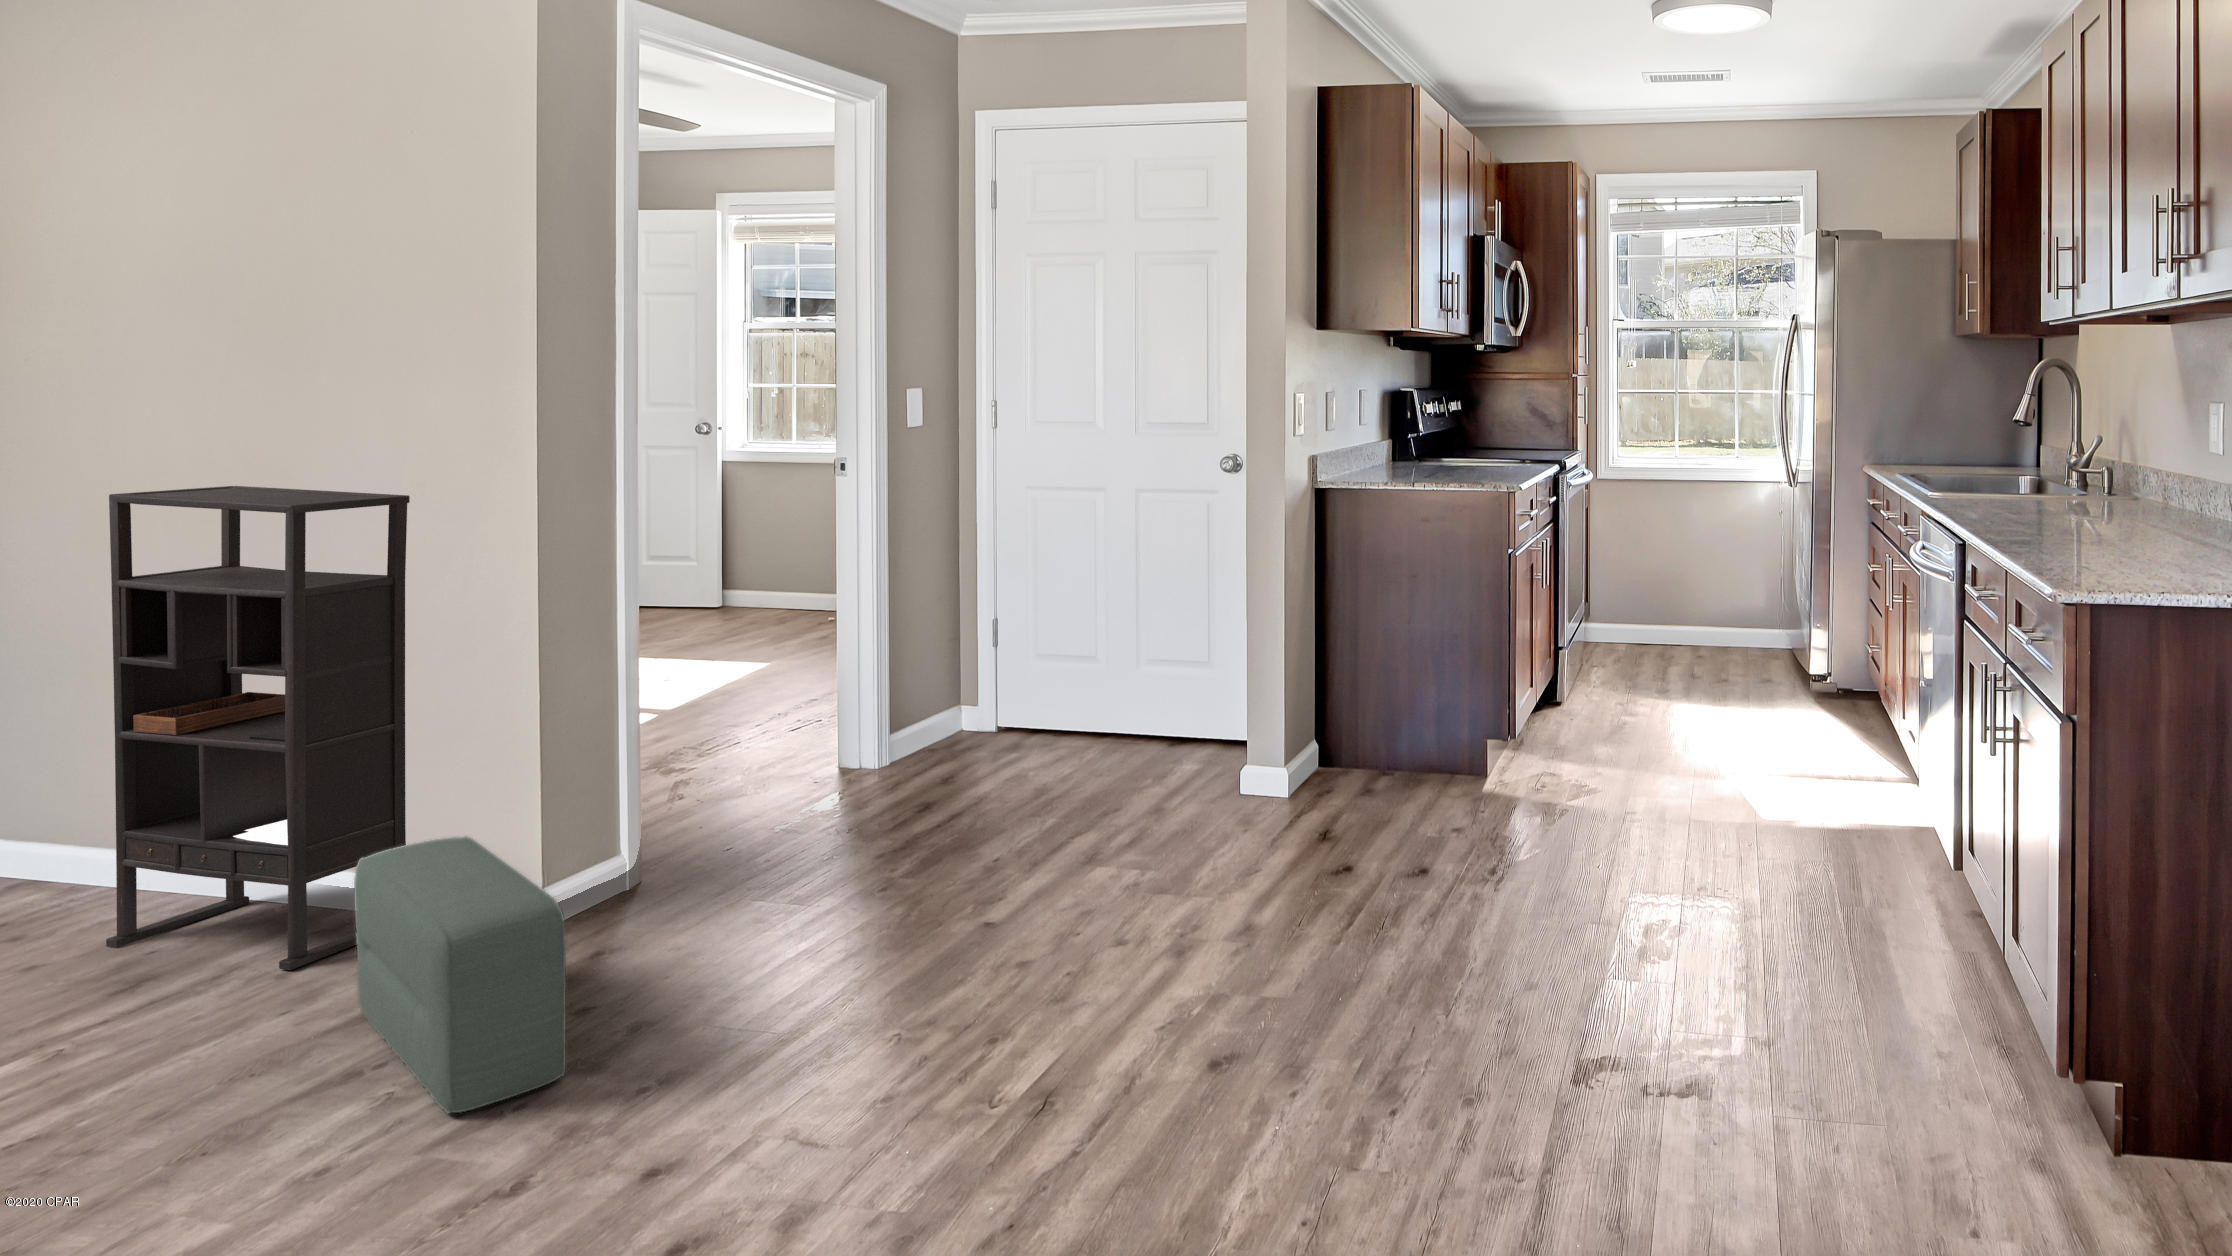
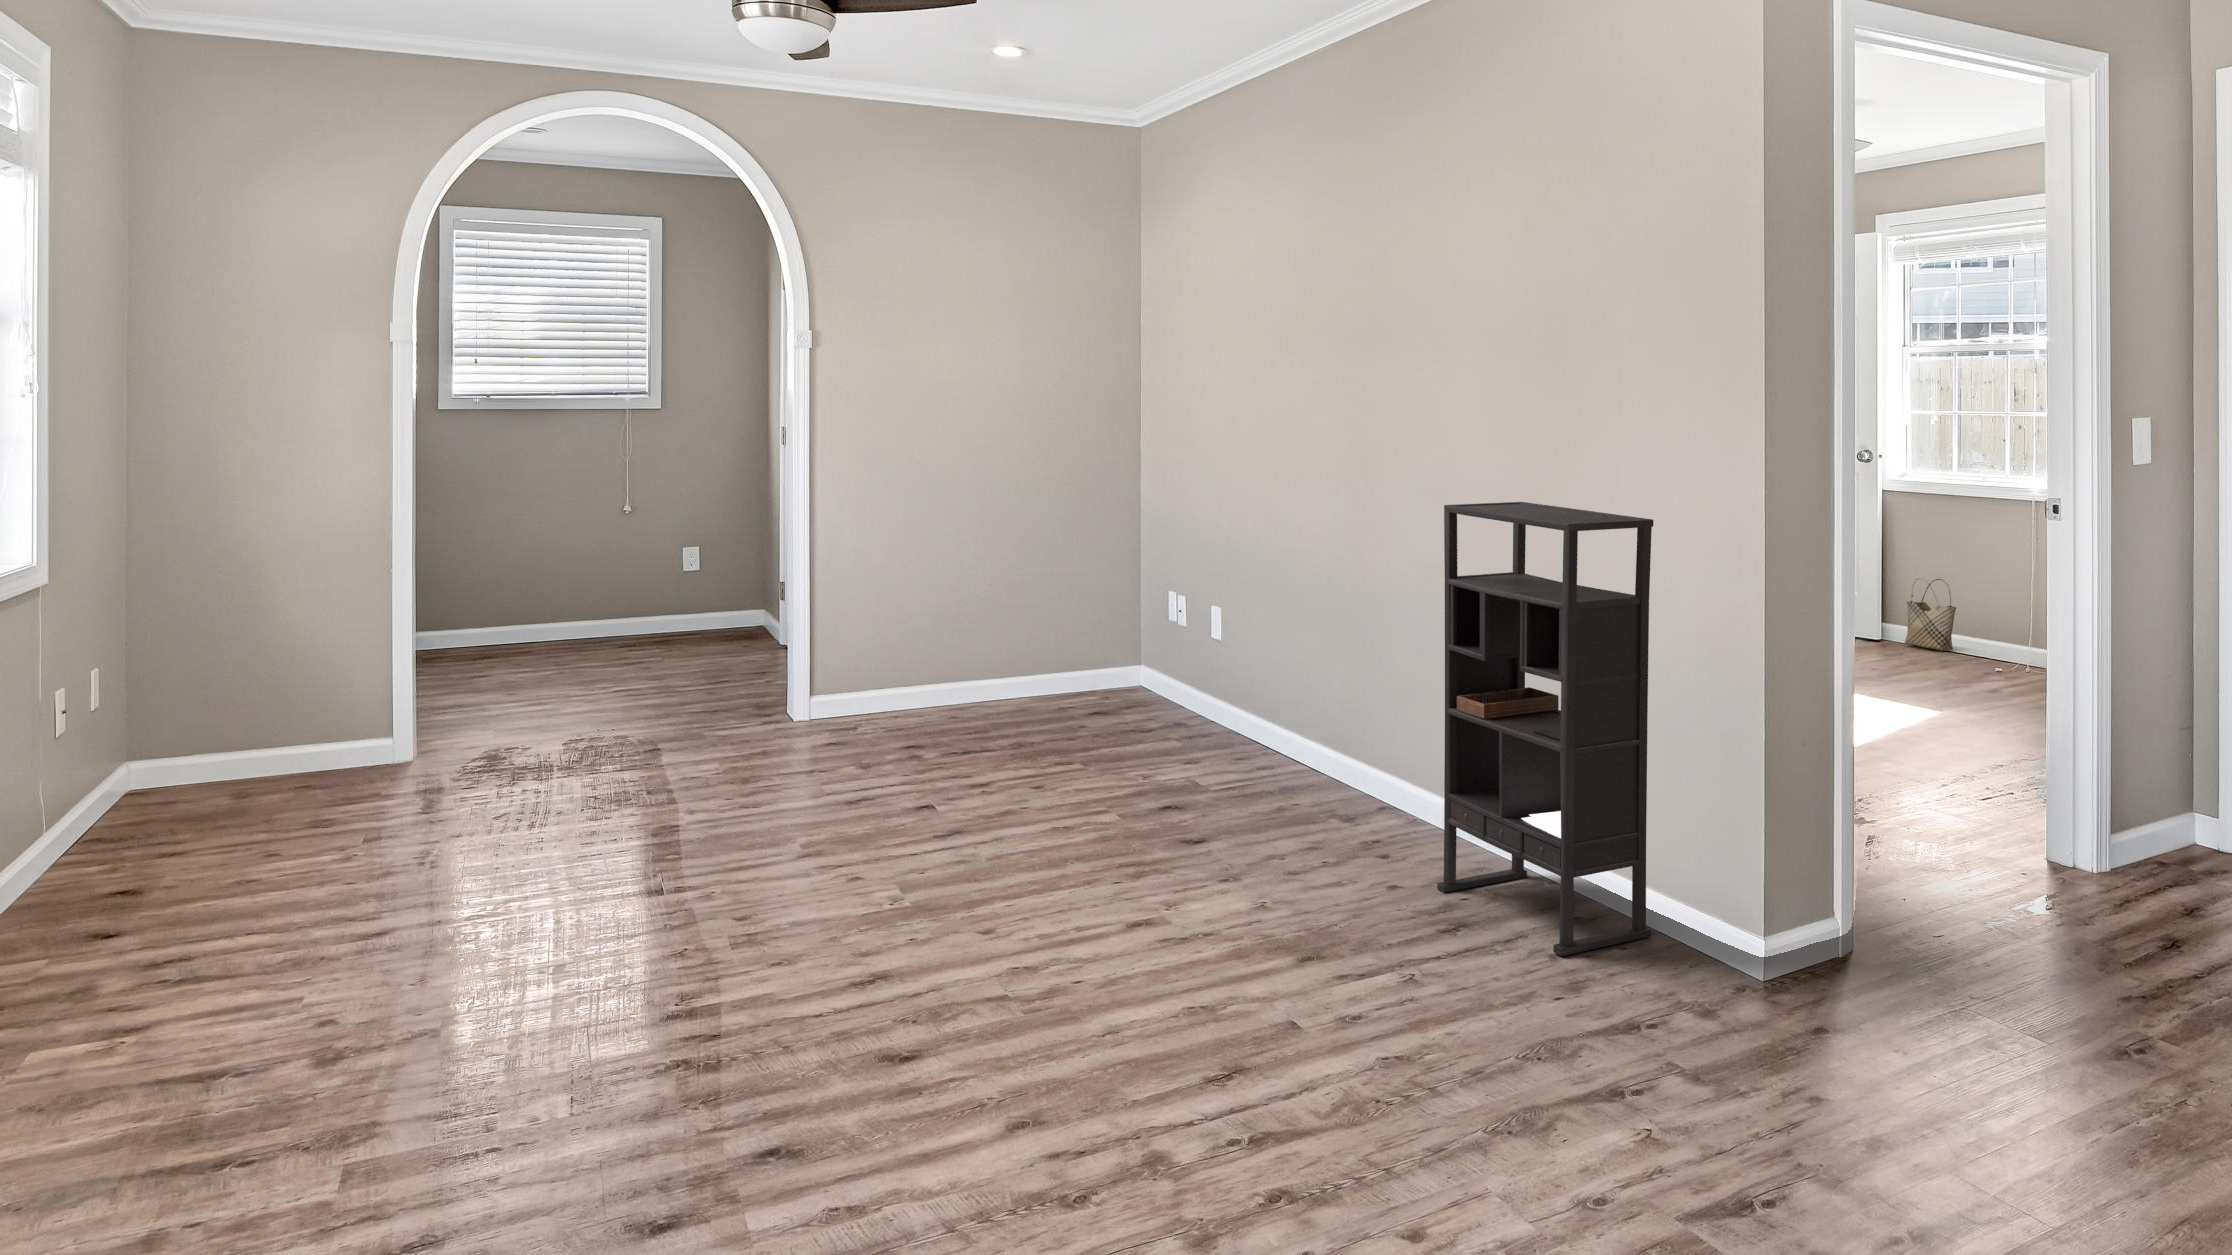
woven basket: none [746,539,795,605] -> present [1905,579,1956,651]
pouf: present [354,837,566,1114] -> none [1616,868,1812,1179]

